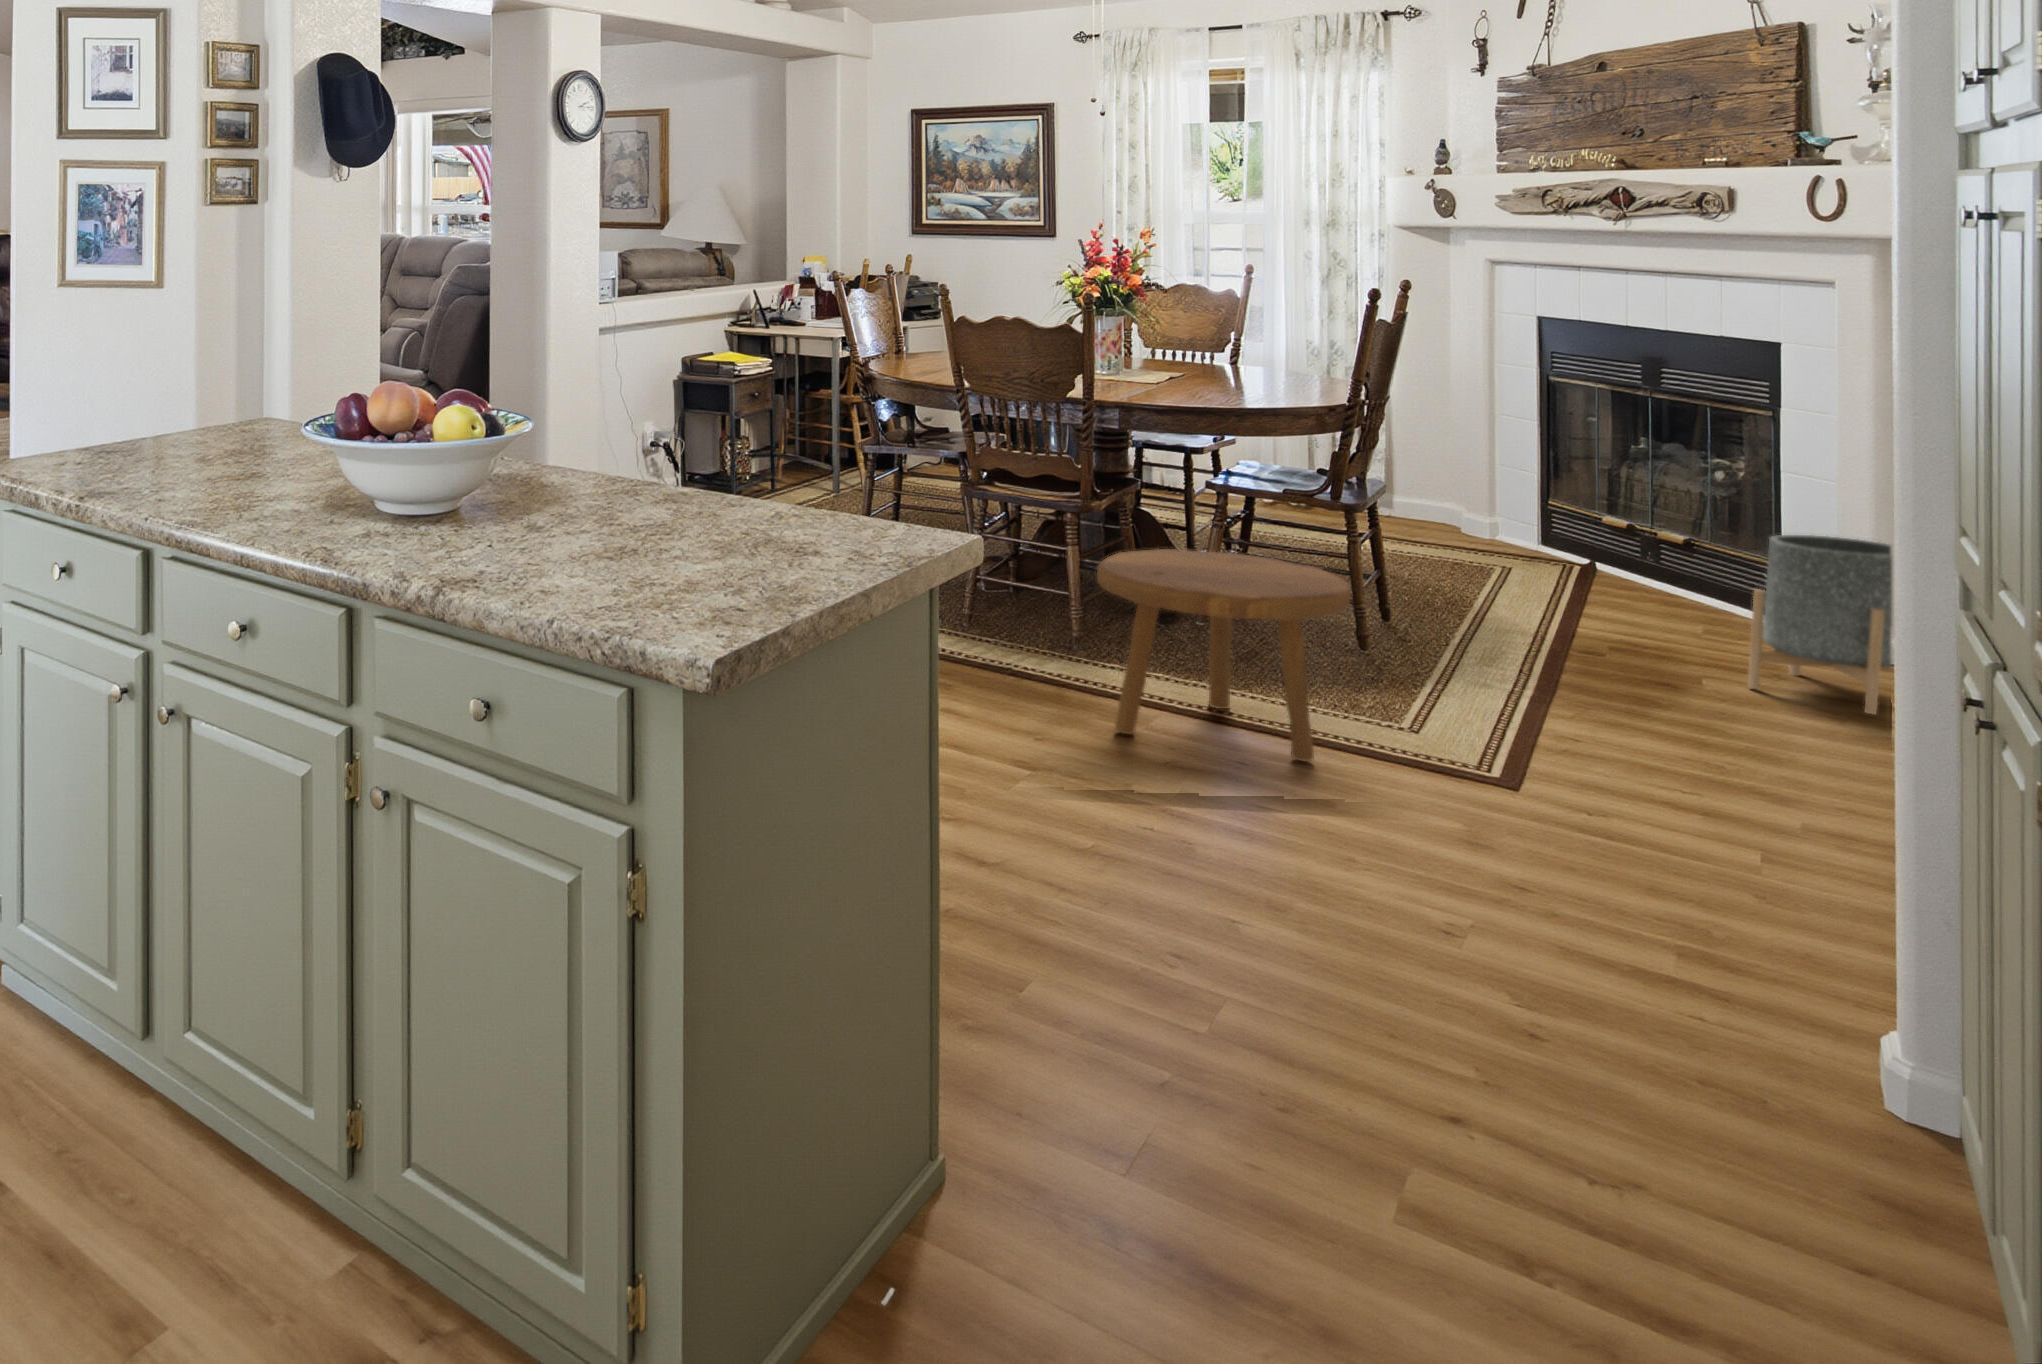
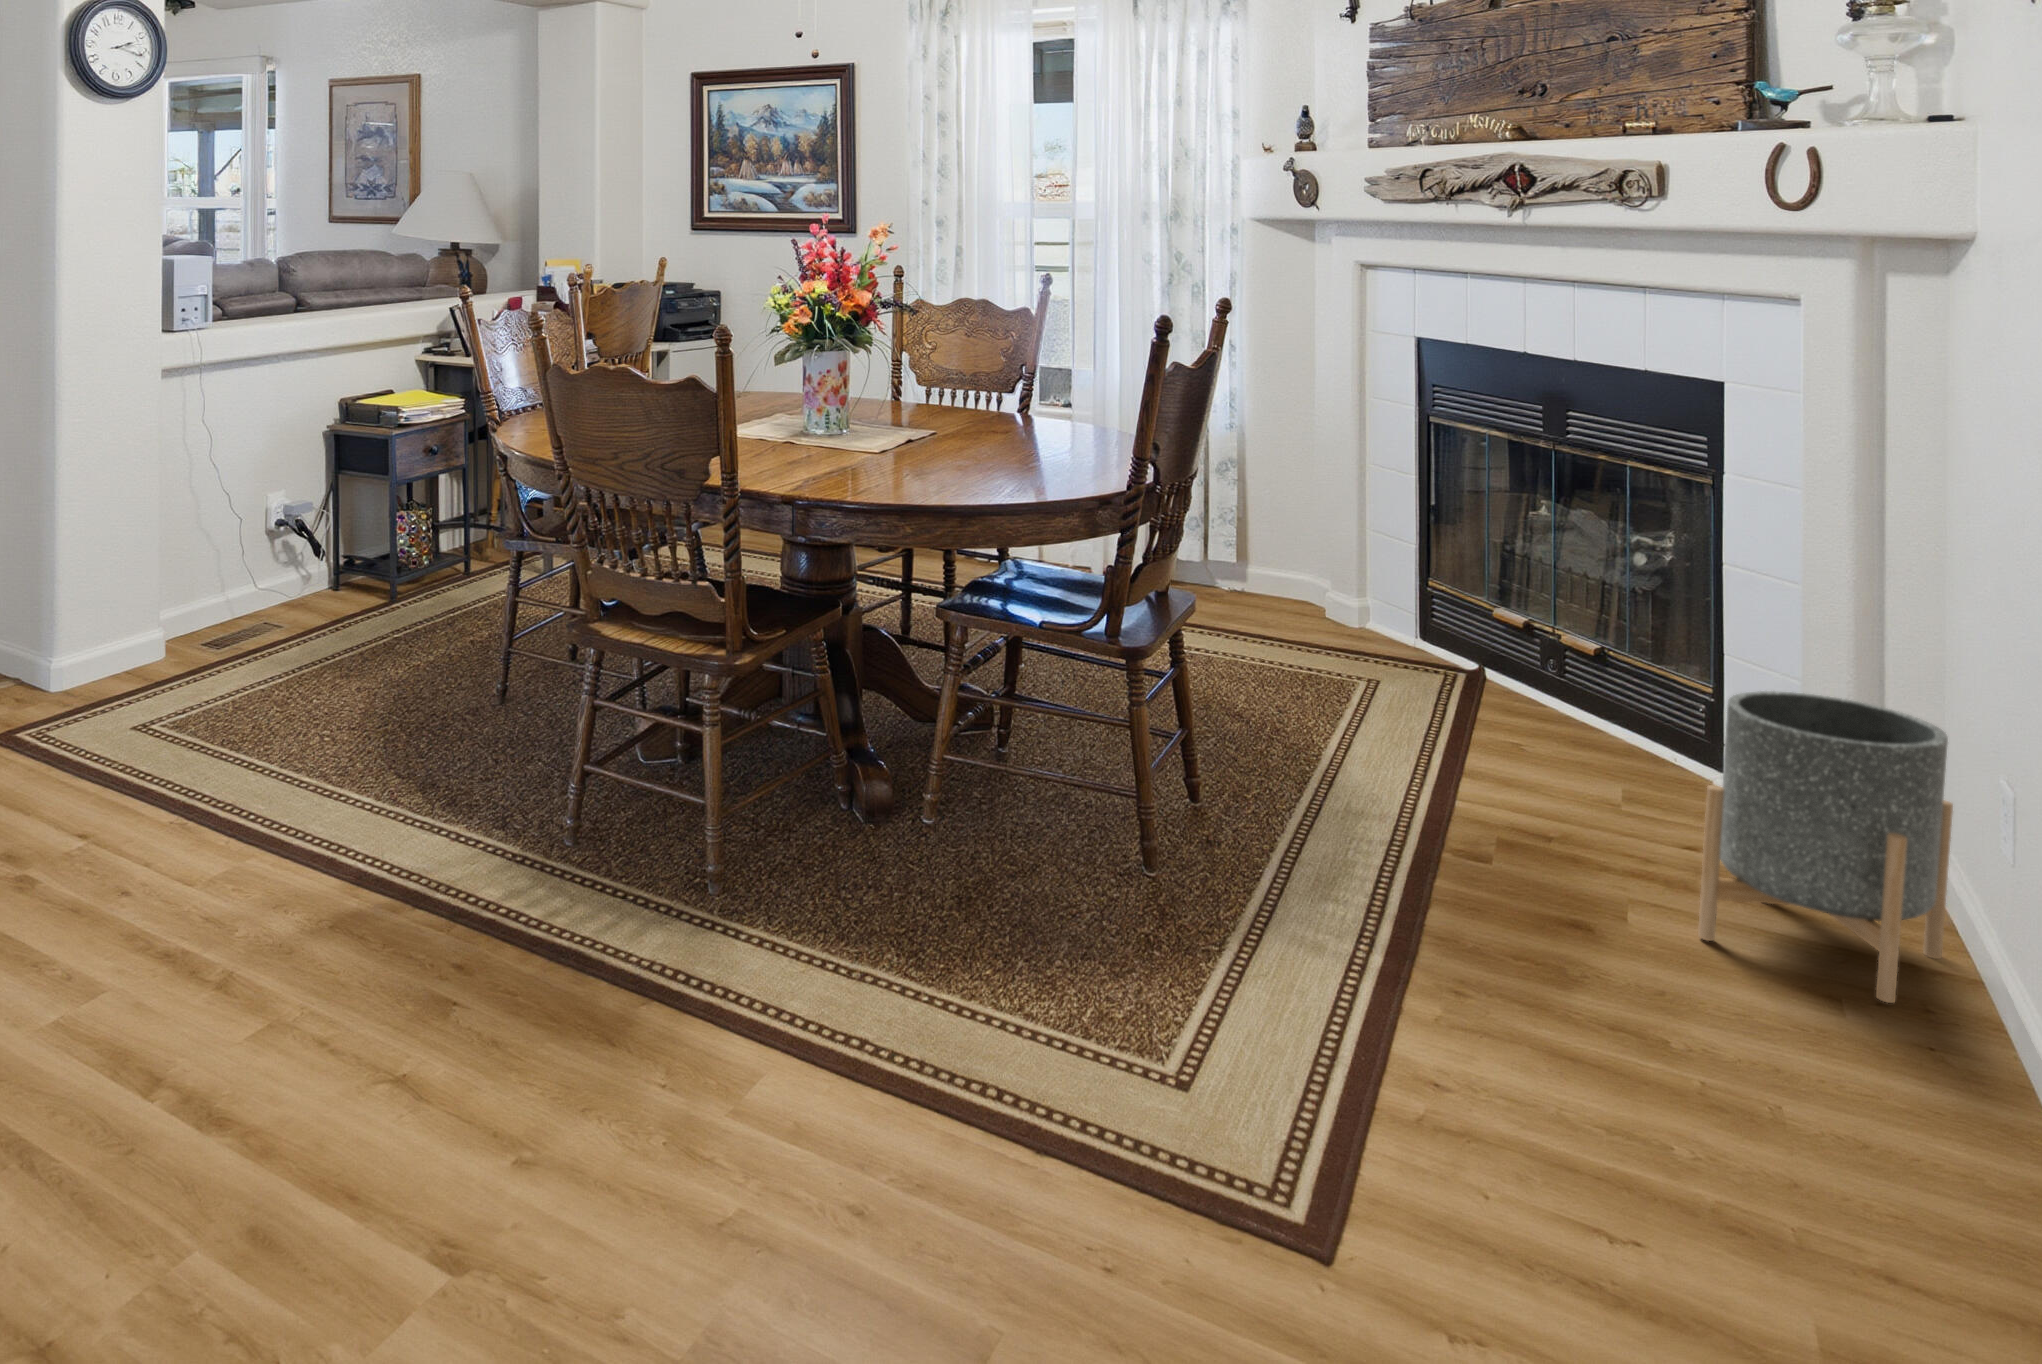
footstool: present [1097,549,1350,761] -> none [642,761,1057,1212]

